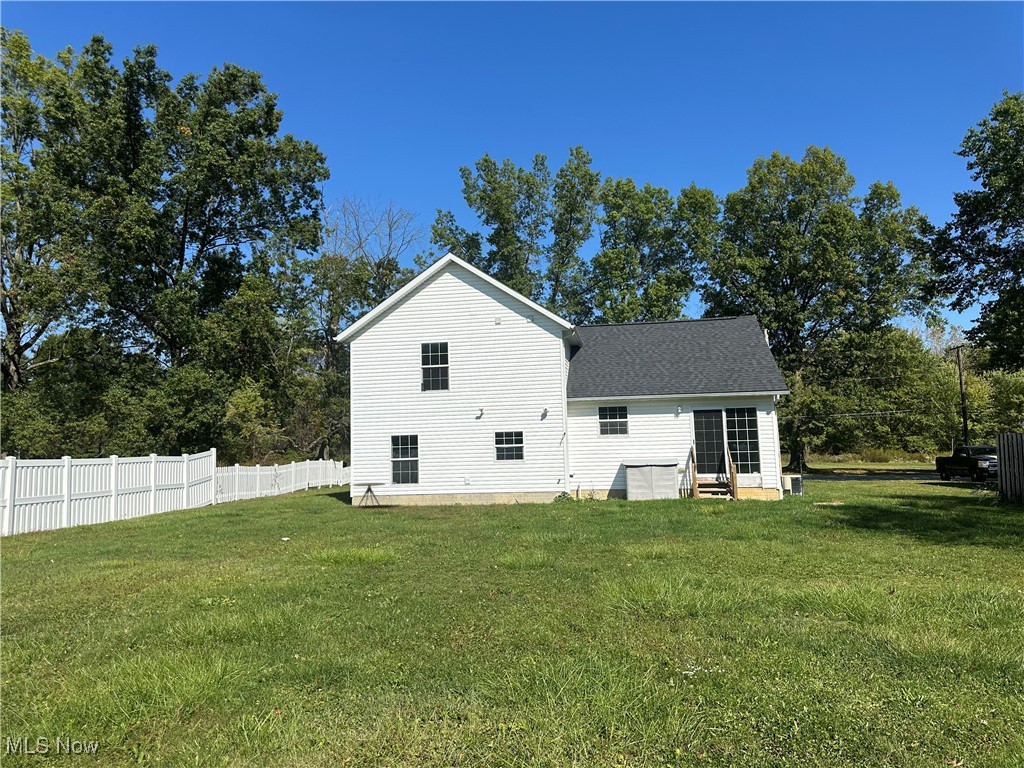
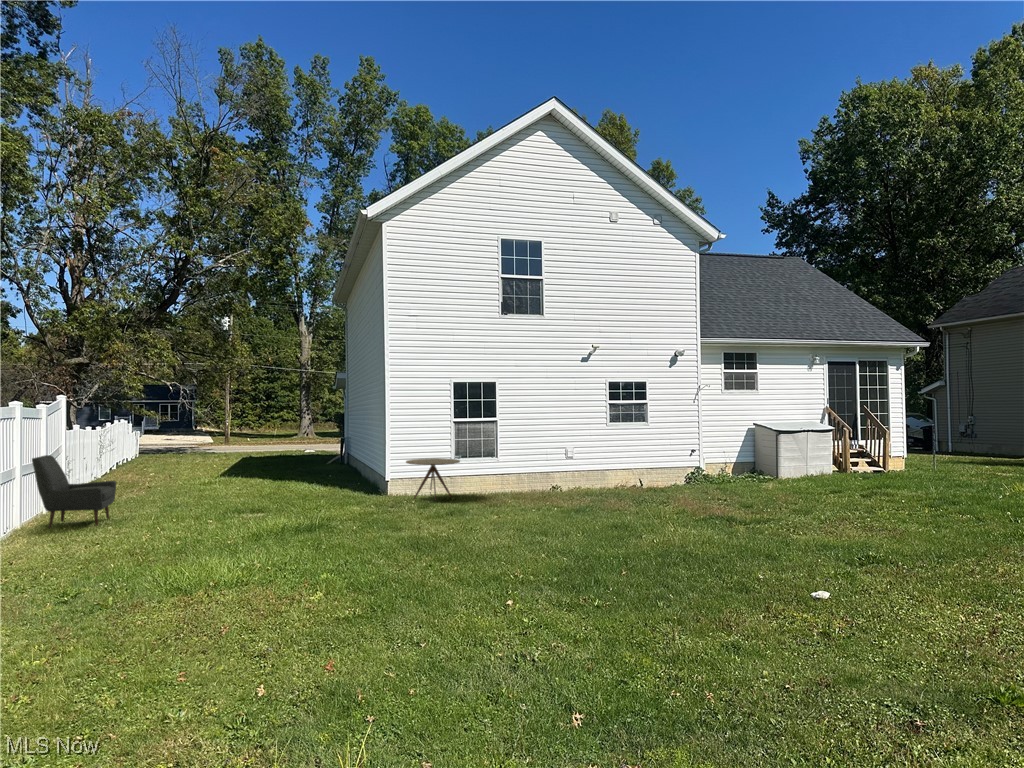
chair: none [174,478,212,511] -> present [32,455,116,528]

